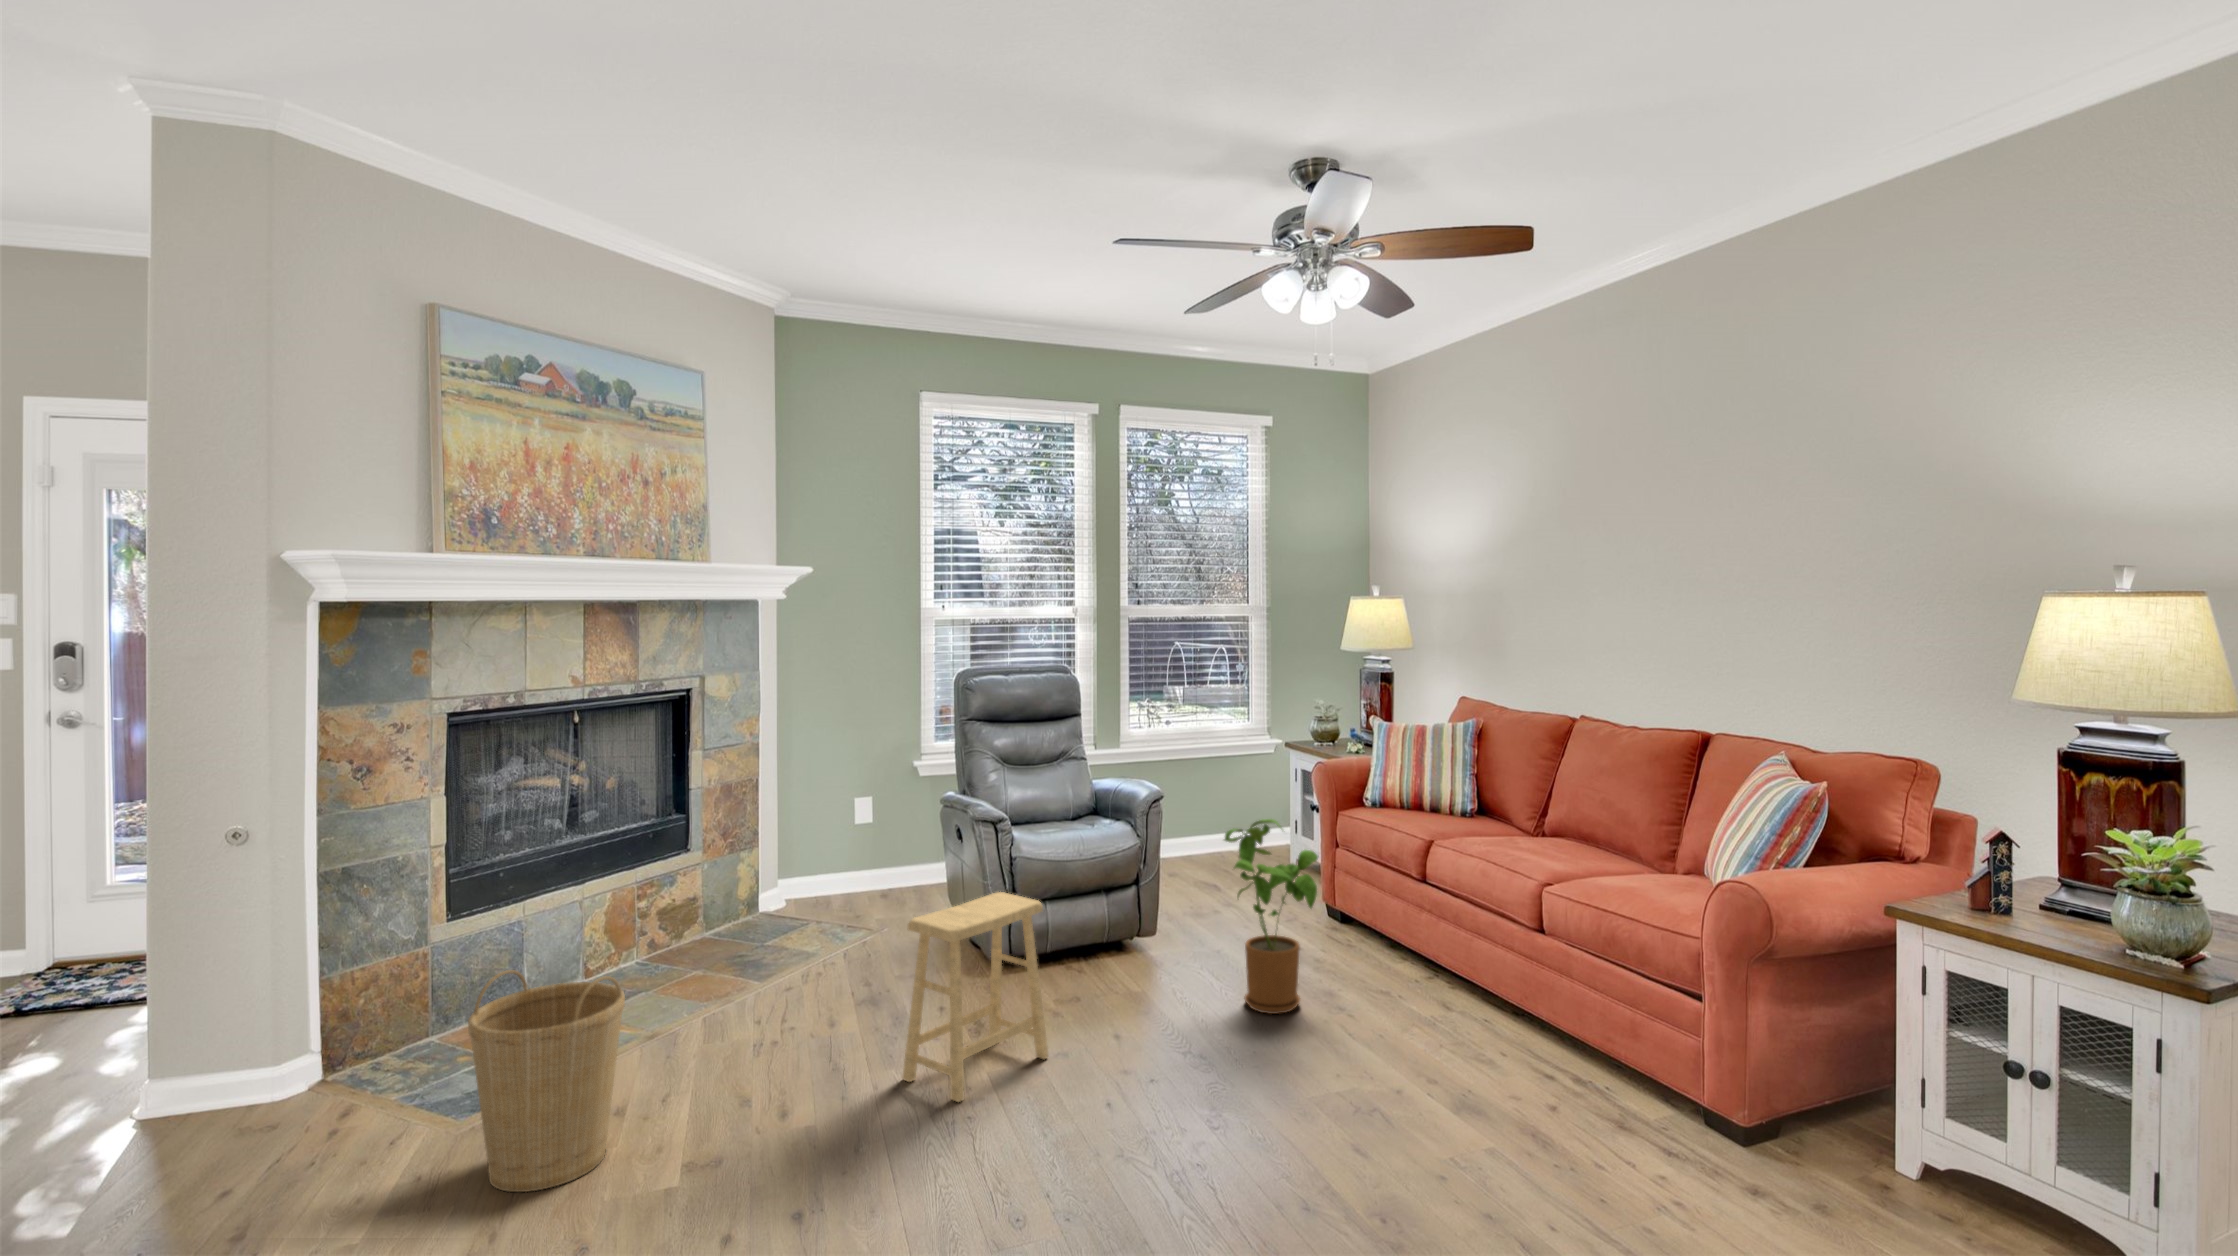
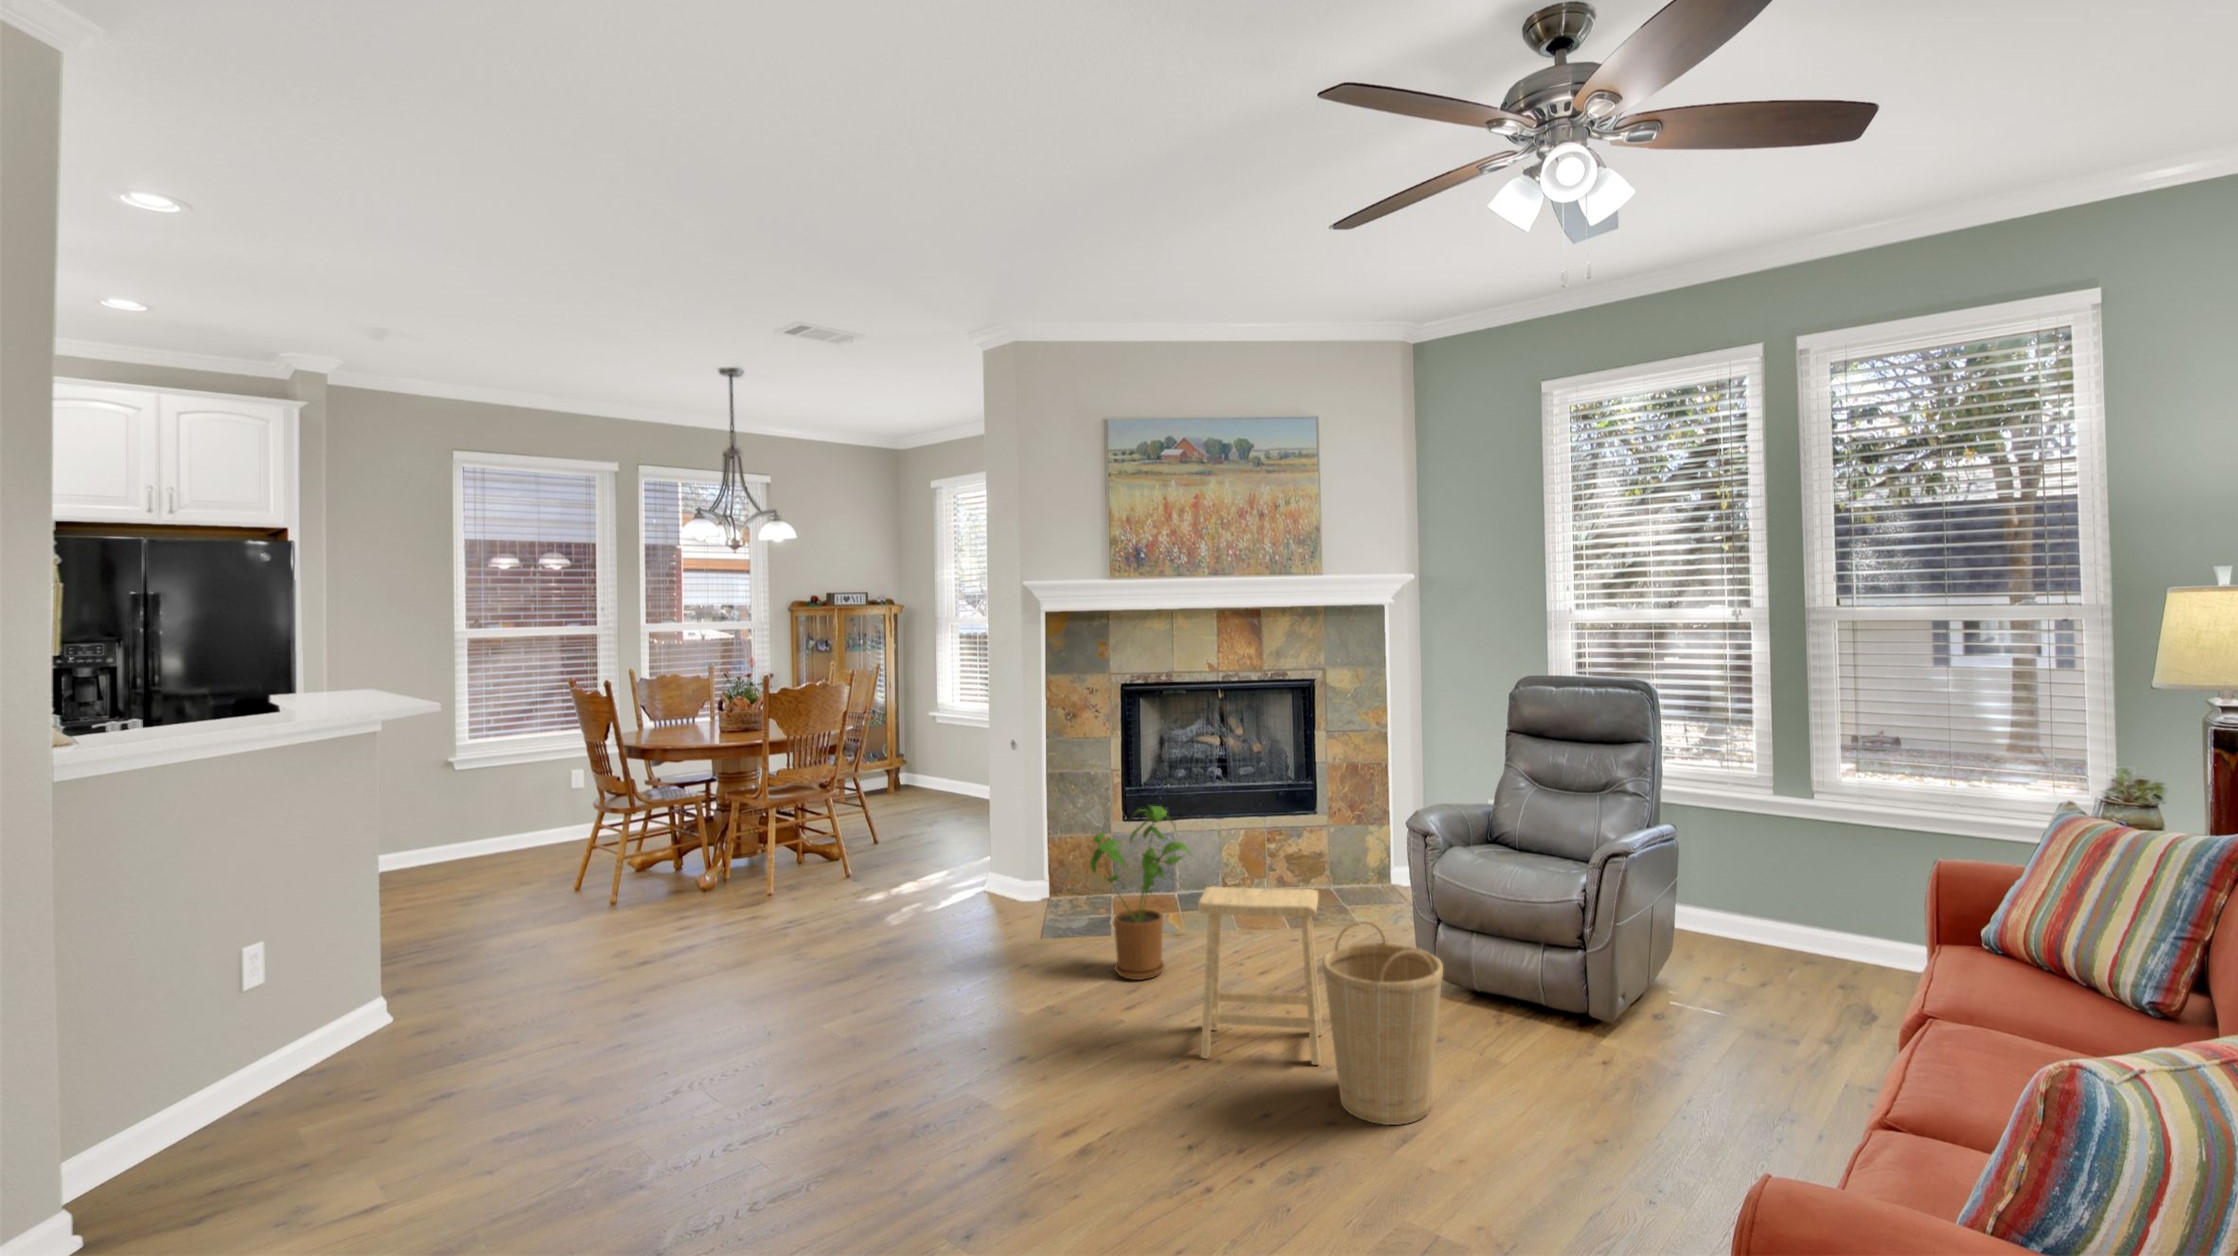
house plant: present [1224,819,1318,1014] -> present [1090,806,1191,980]
basket: present [468,970,625,1192] -> present [1322,921,1443,1125]

